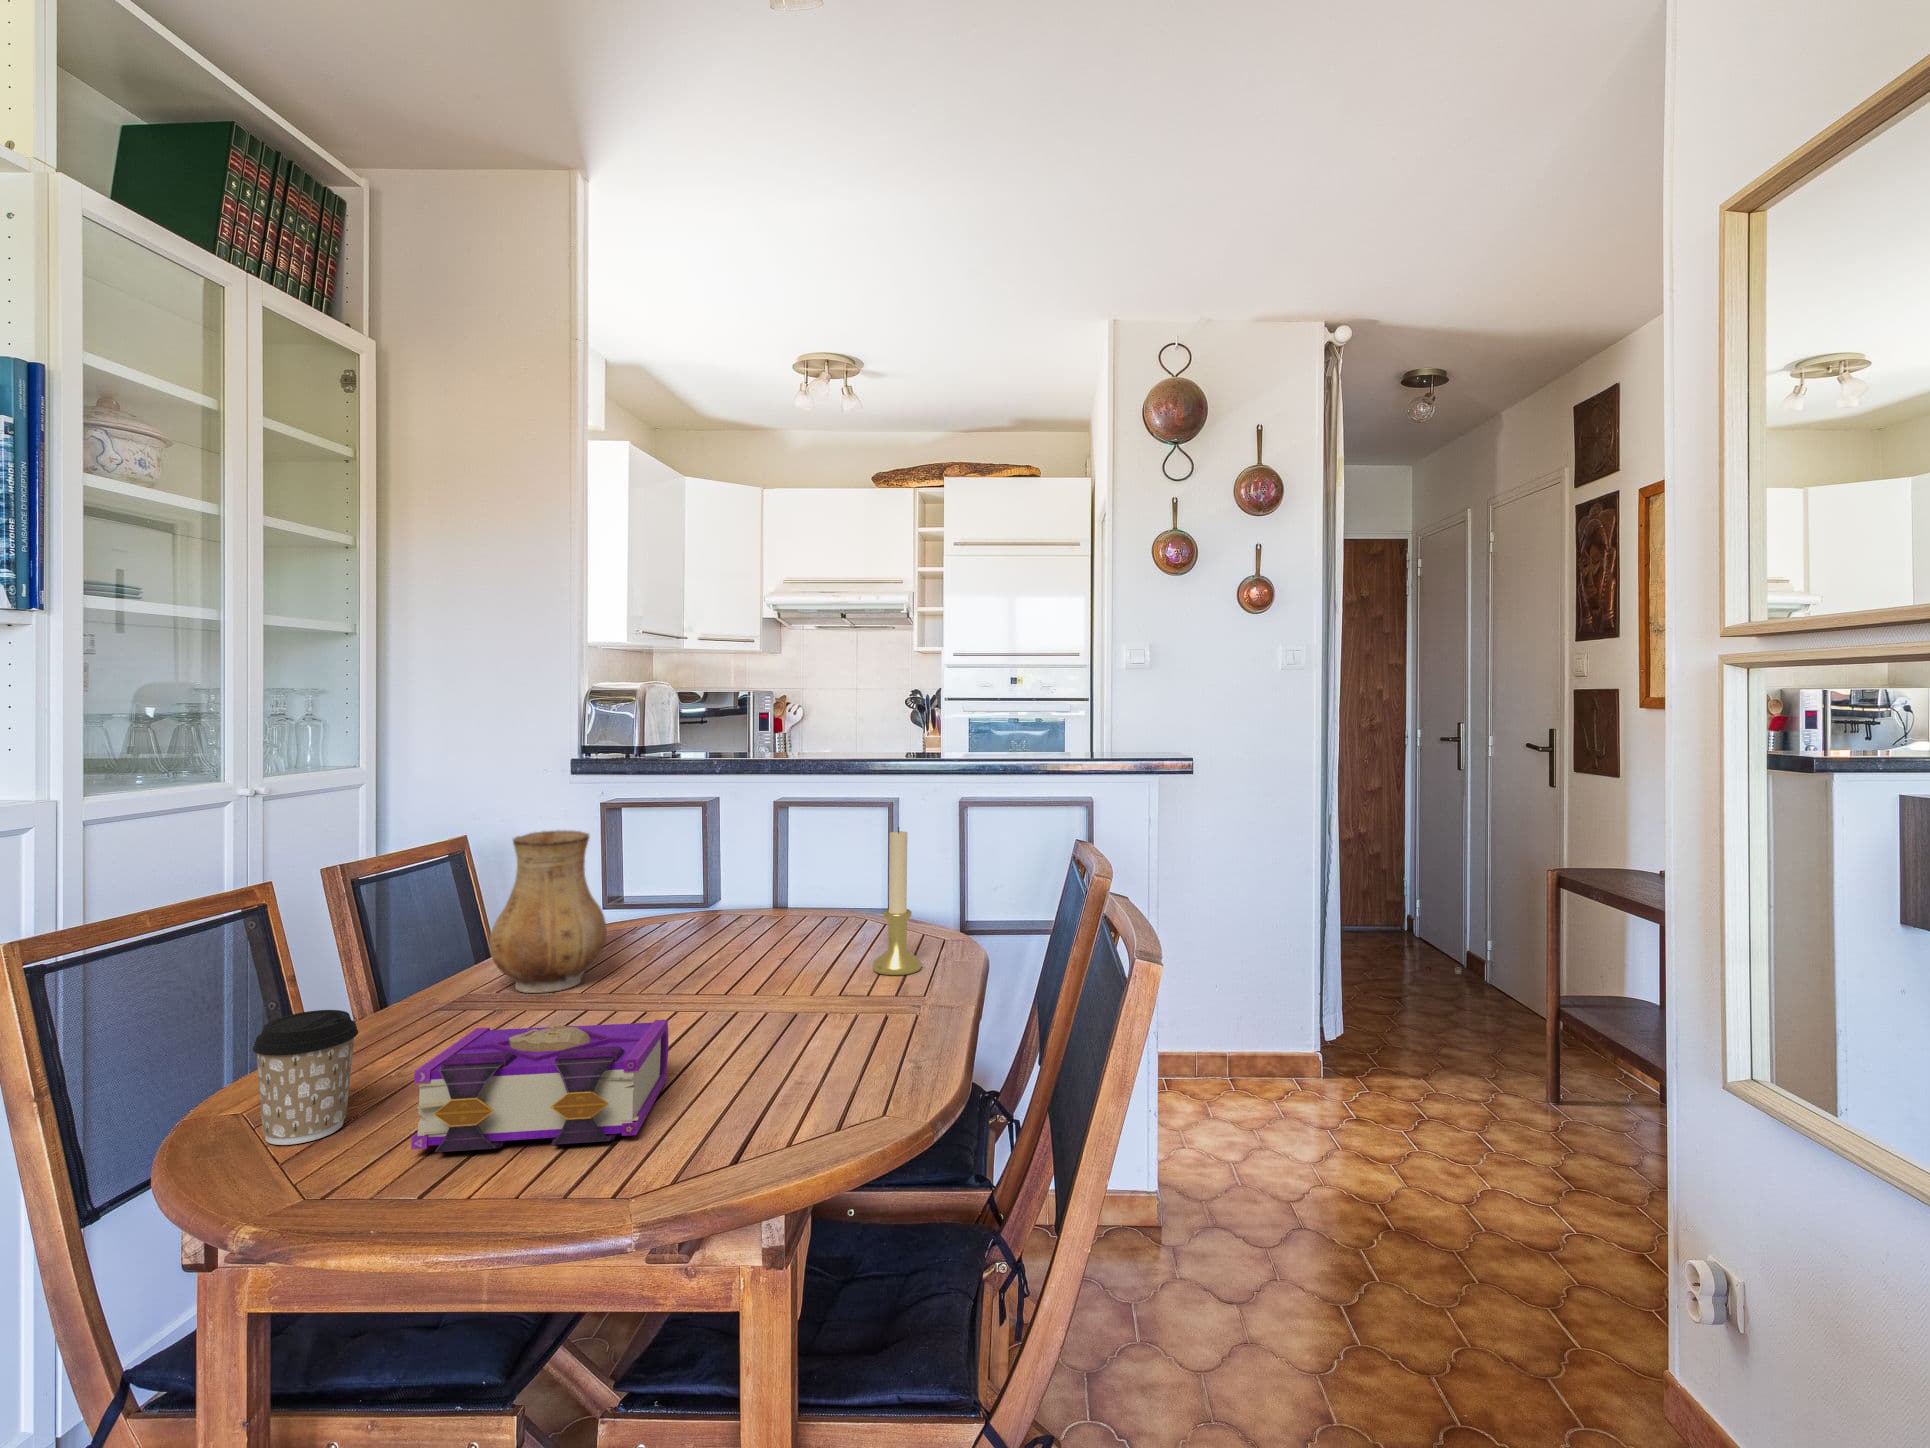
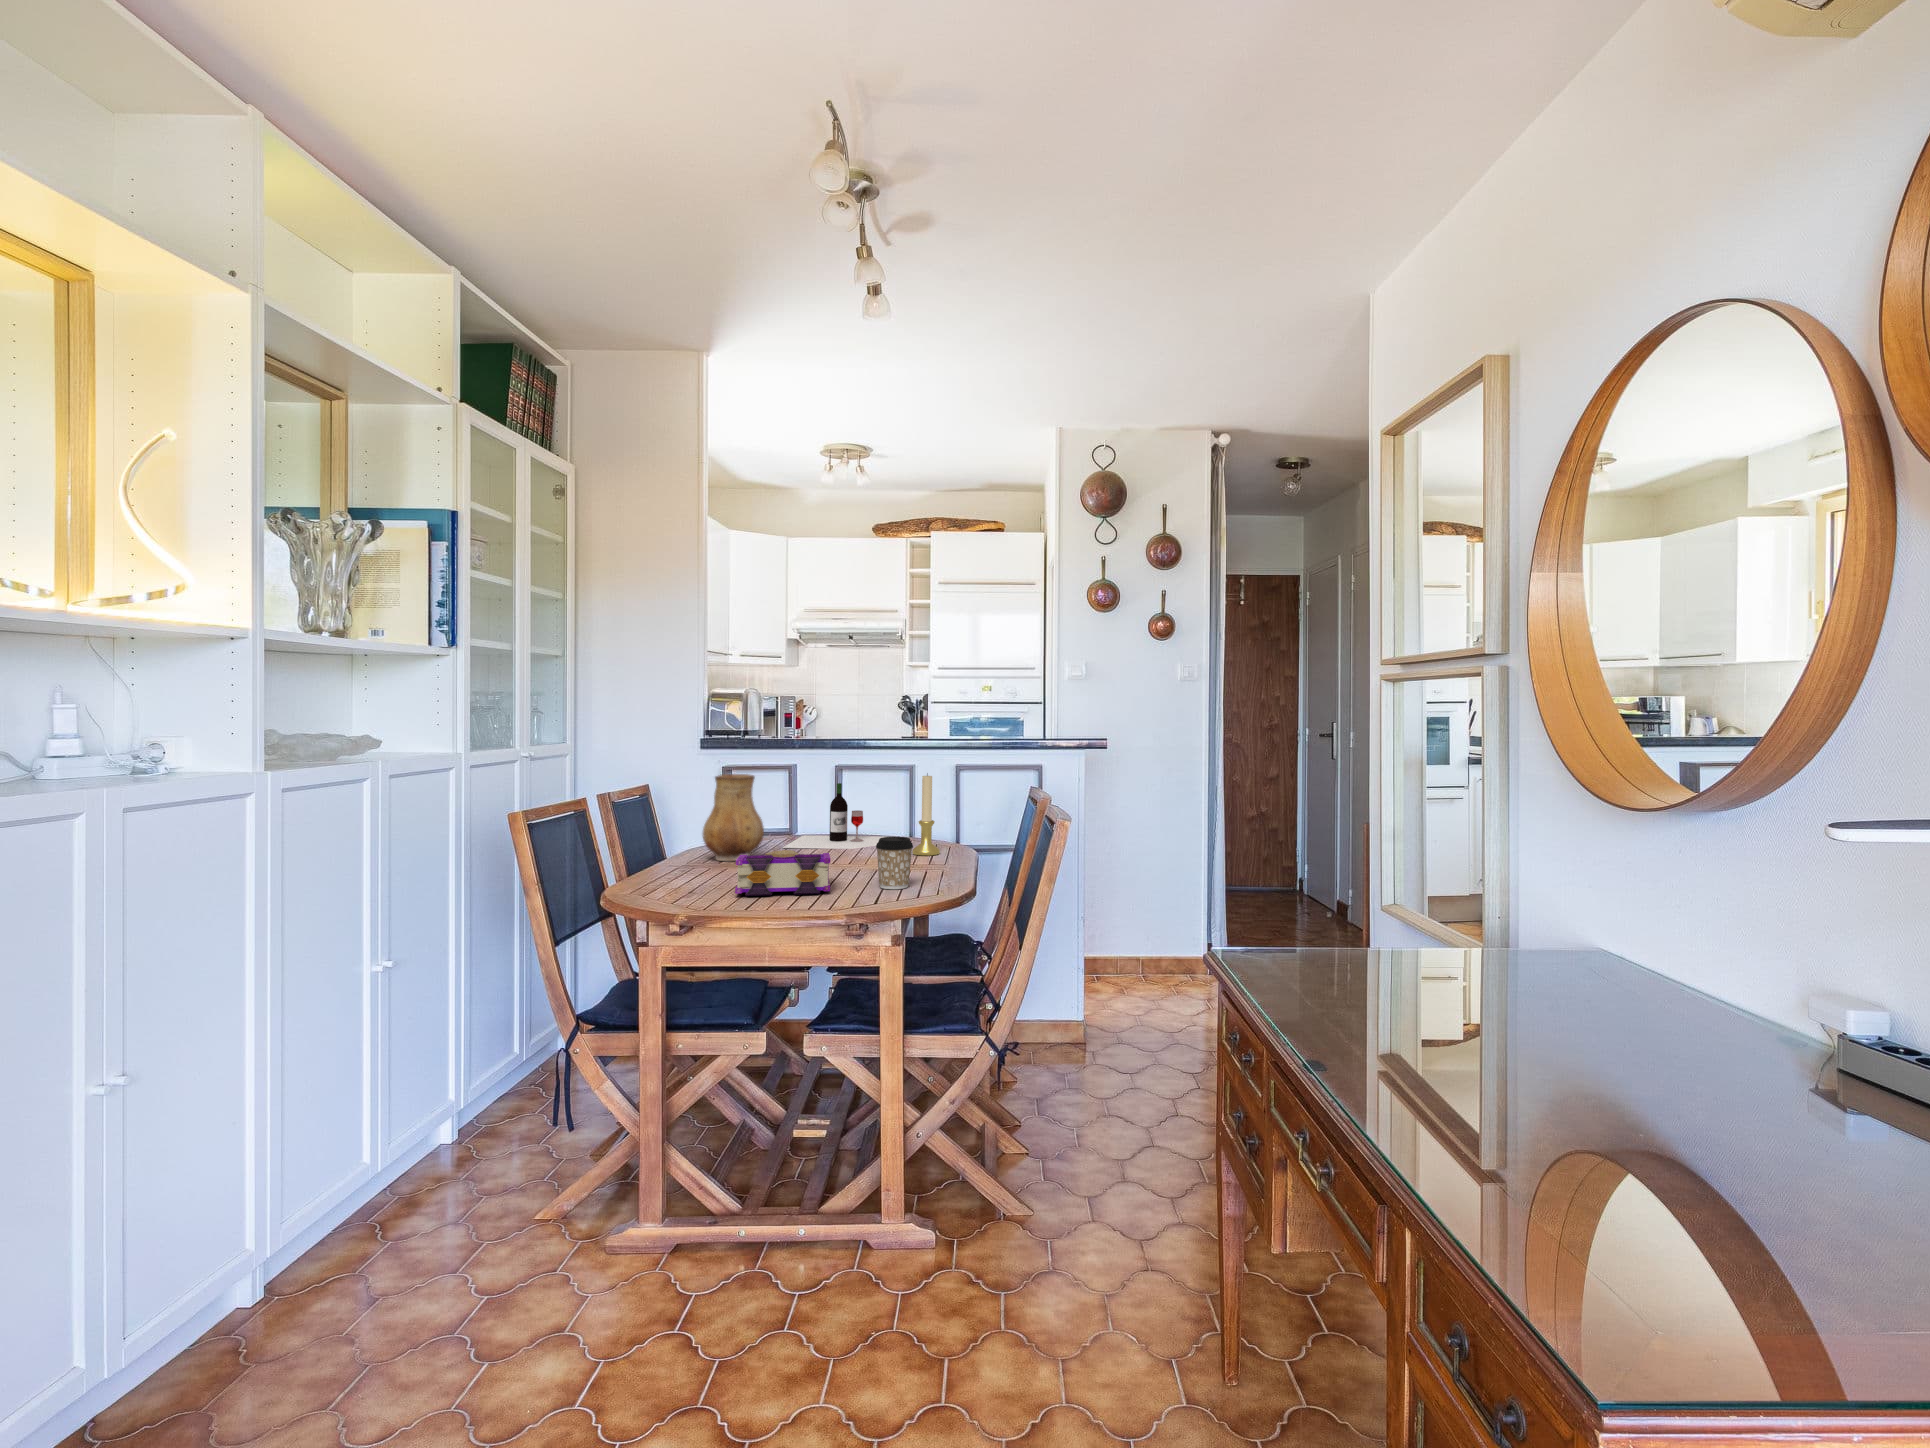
wine bottle: none [659,834,850,953] -> present [783,783,883,849]
coffee cup: present [253,1010,358,1145] -> present [876,837,913,889]

